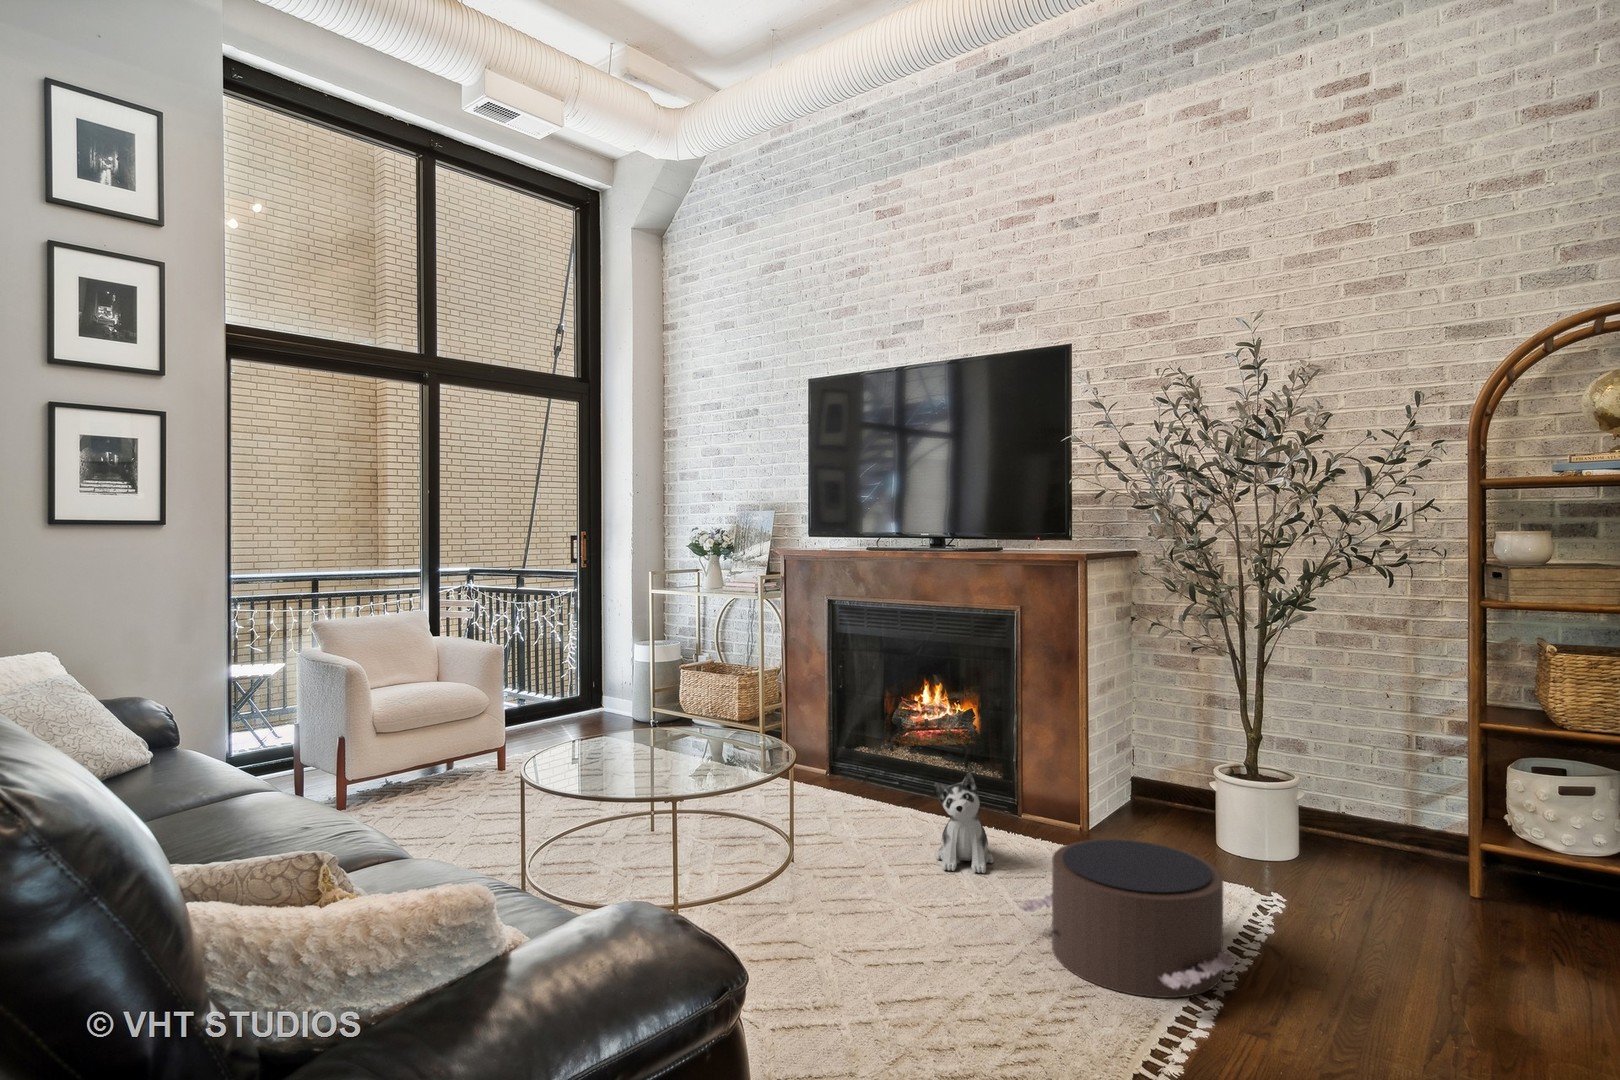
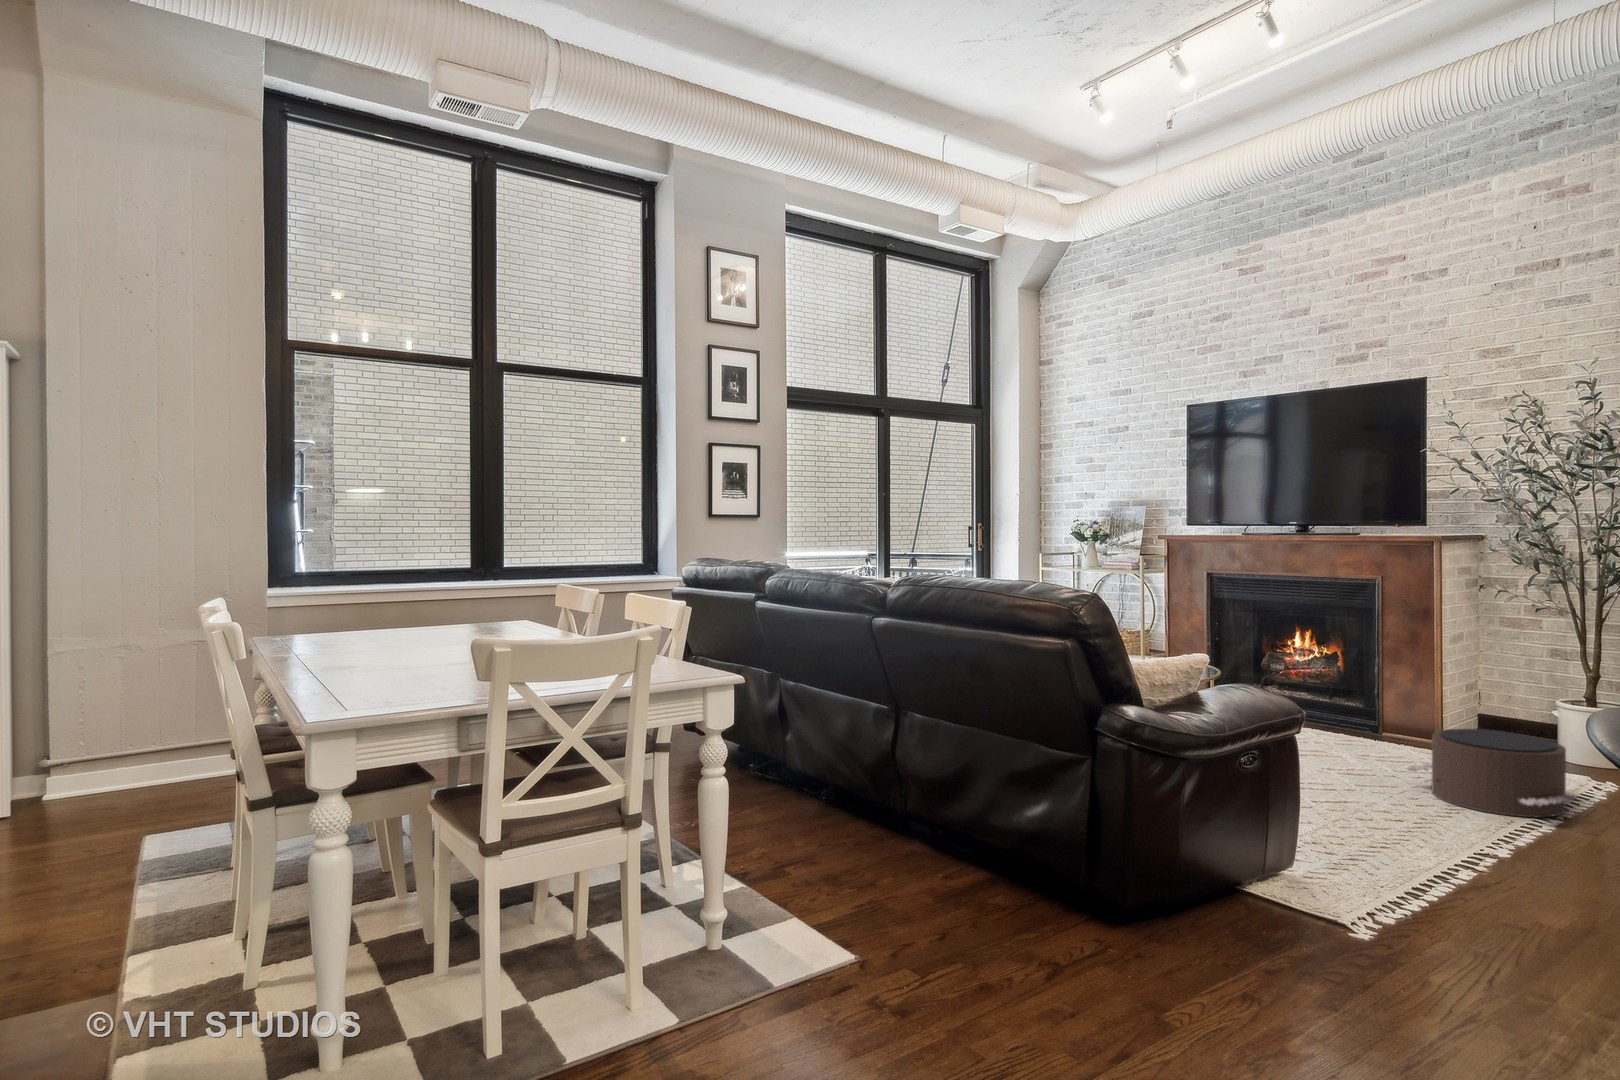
plush toy: present [935,773,994,873] -> none [1325,690,1372,759]

